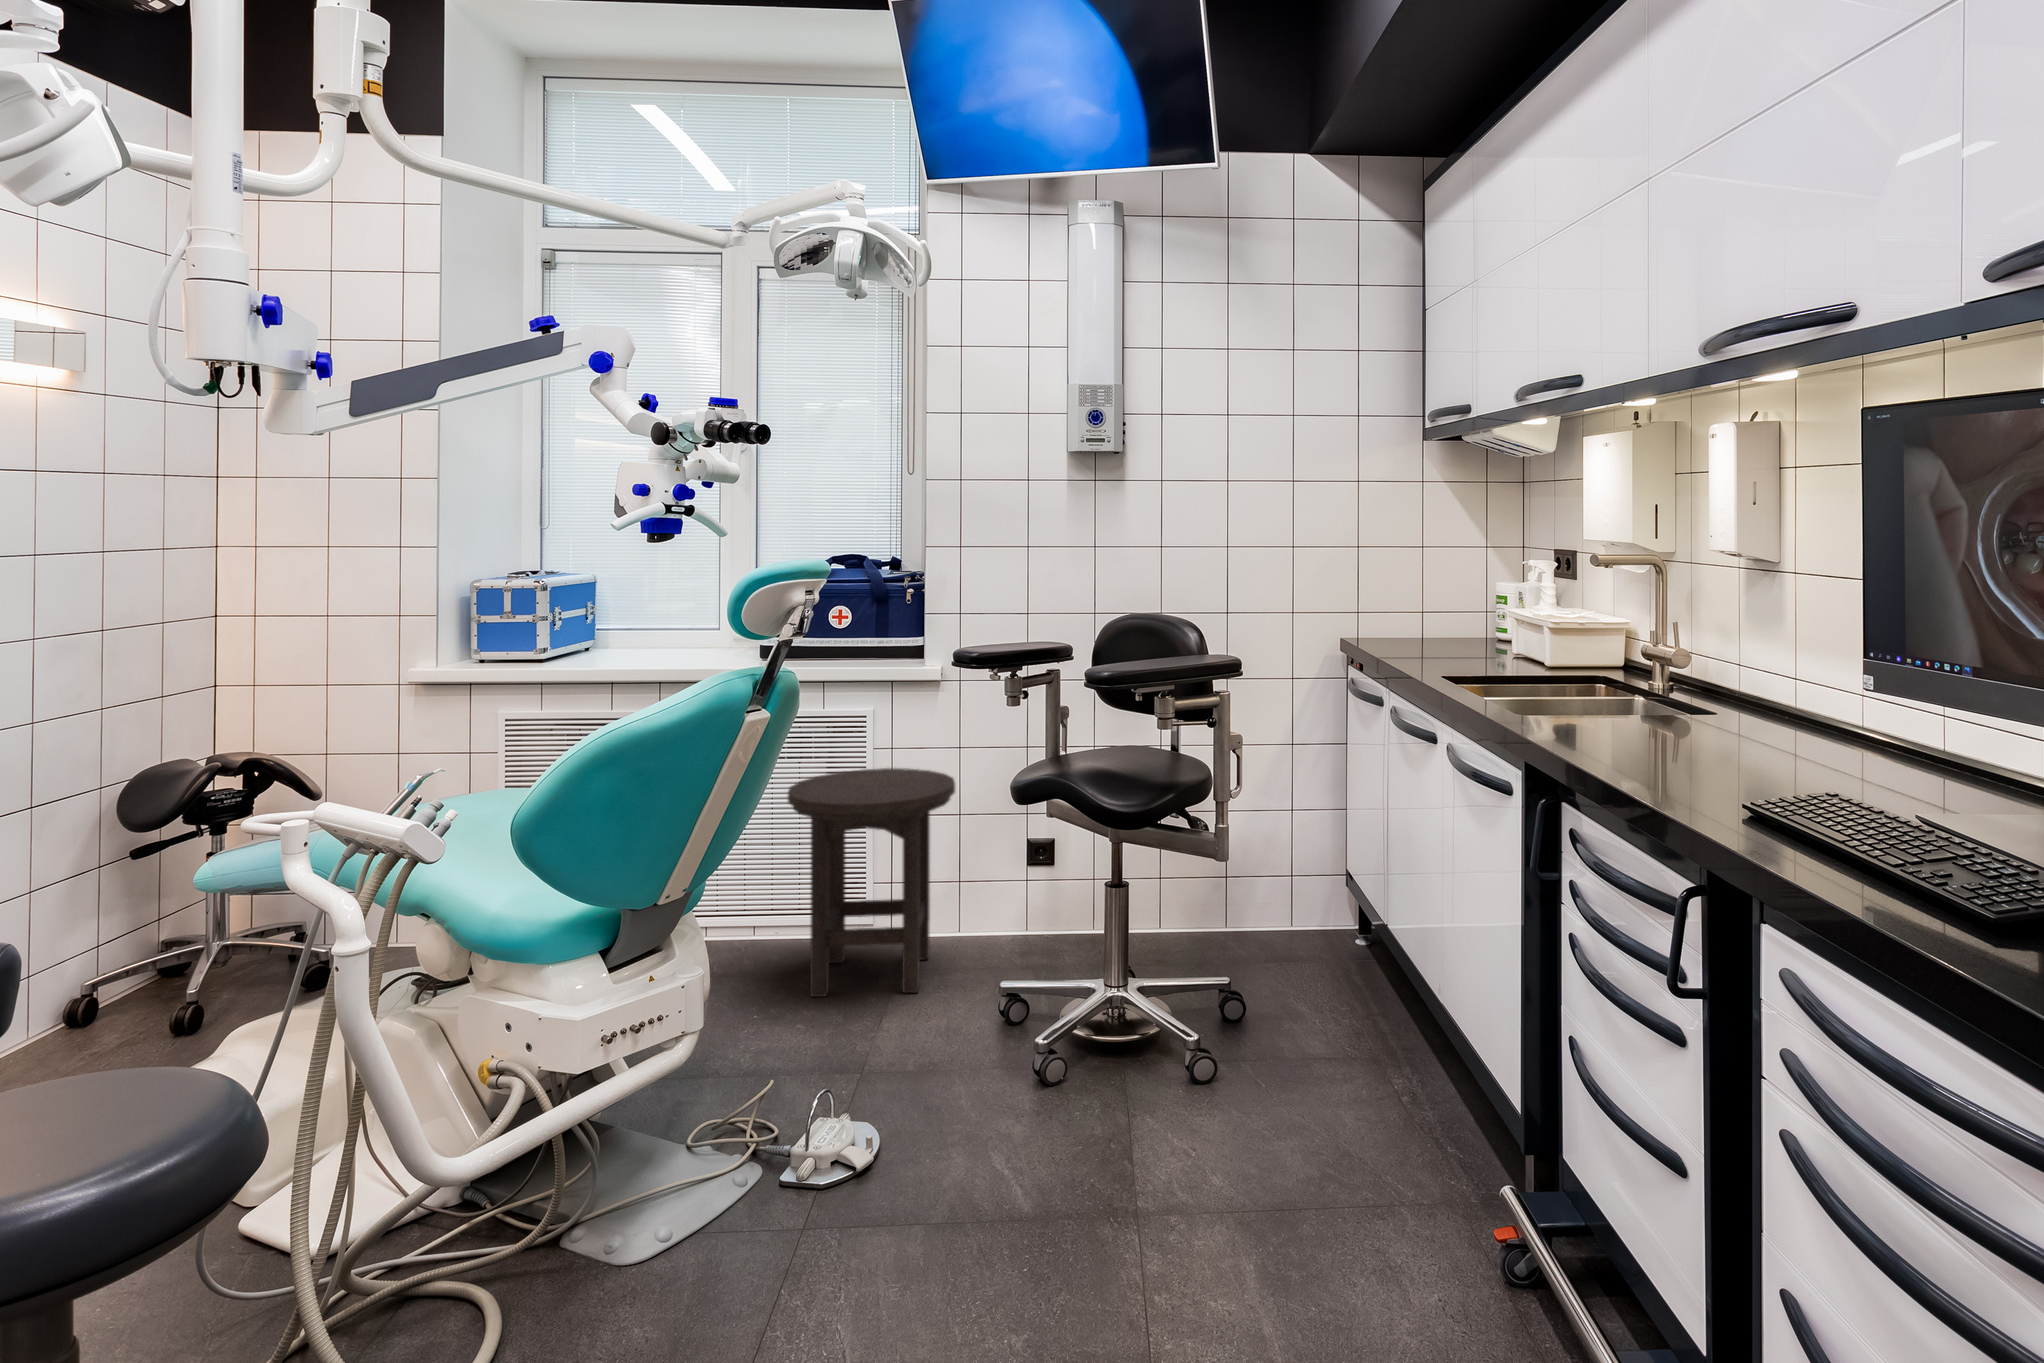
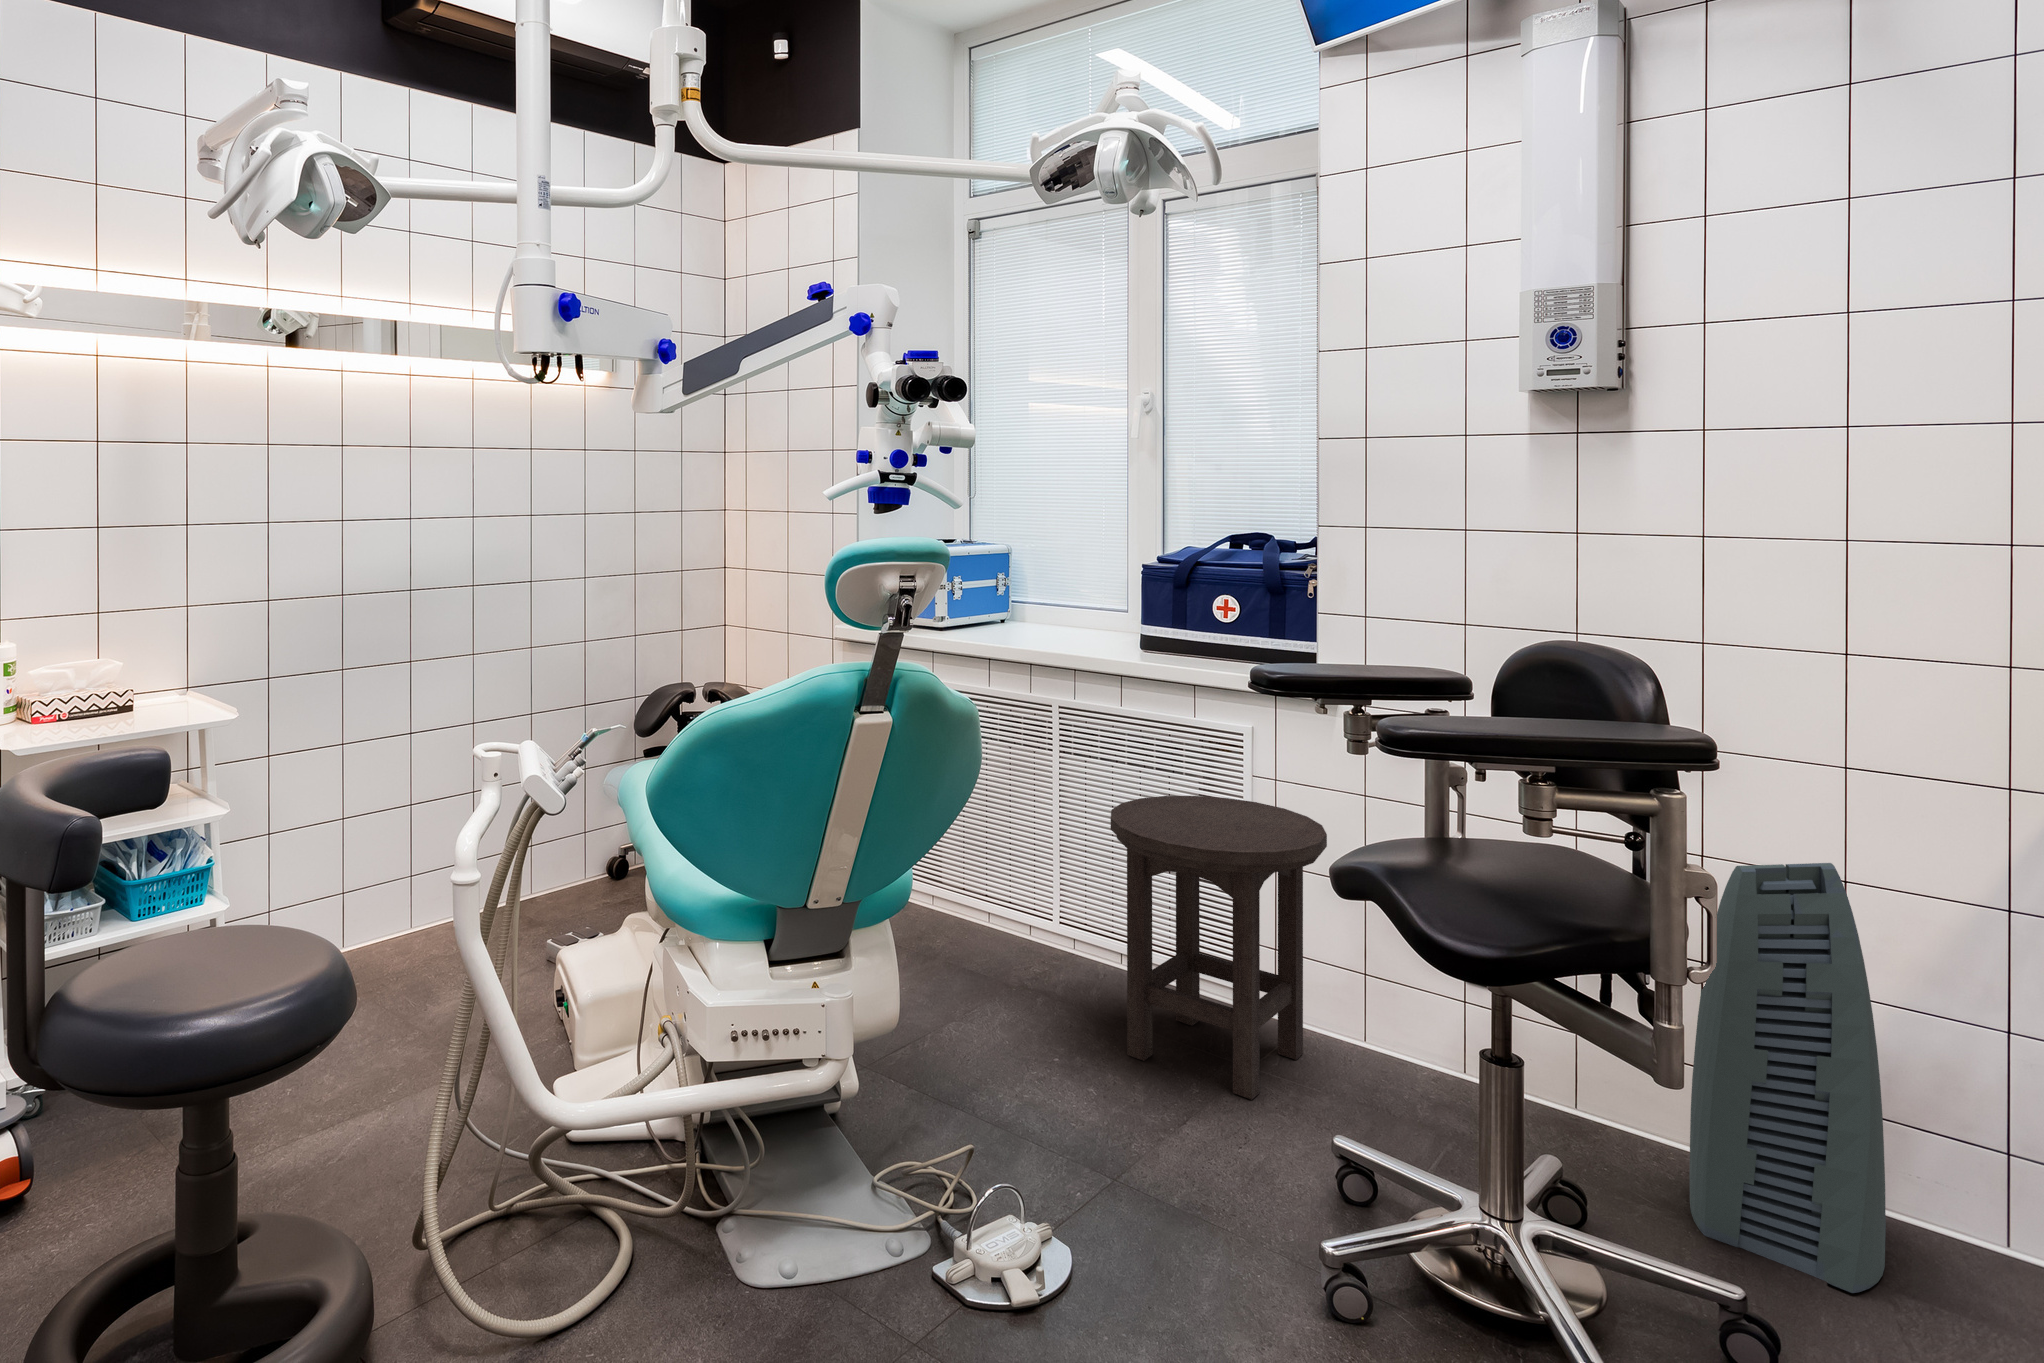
air purifier: none [1169,734,1257,971] -> present [1689,863,1886,1293]

